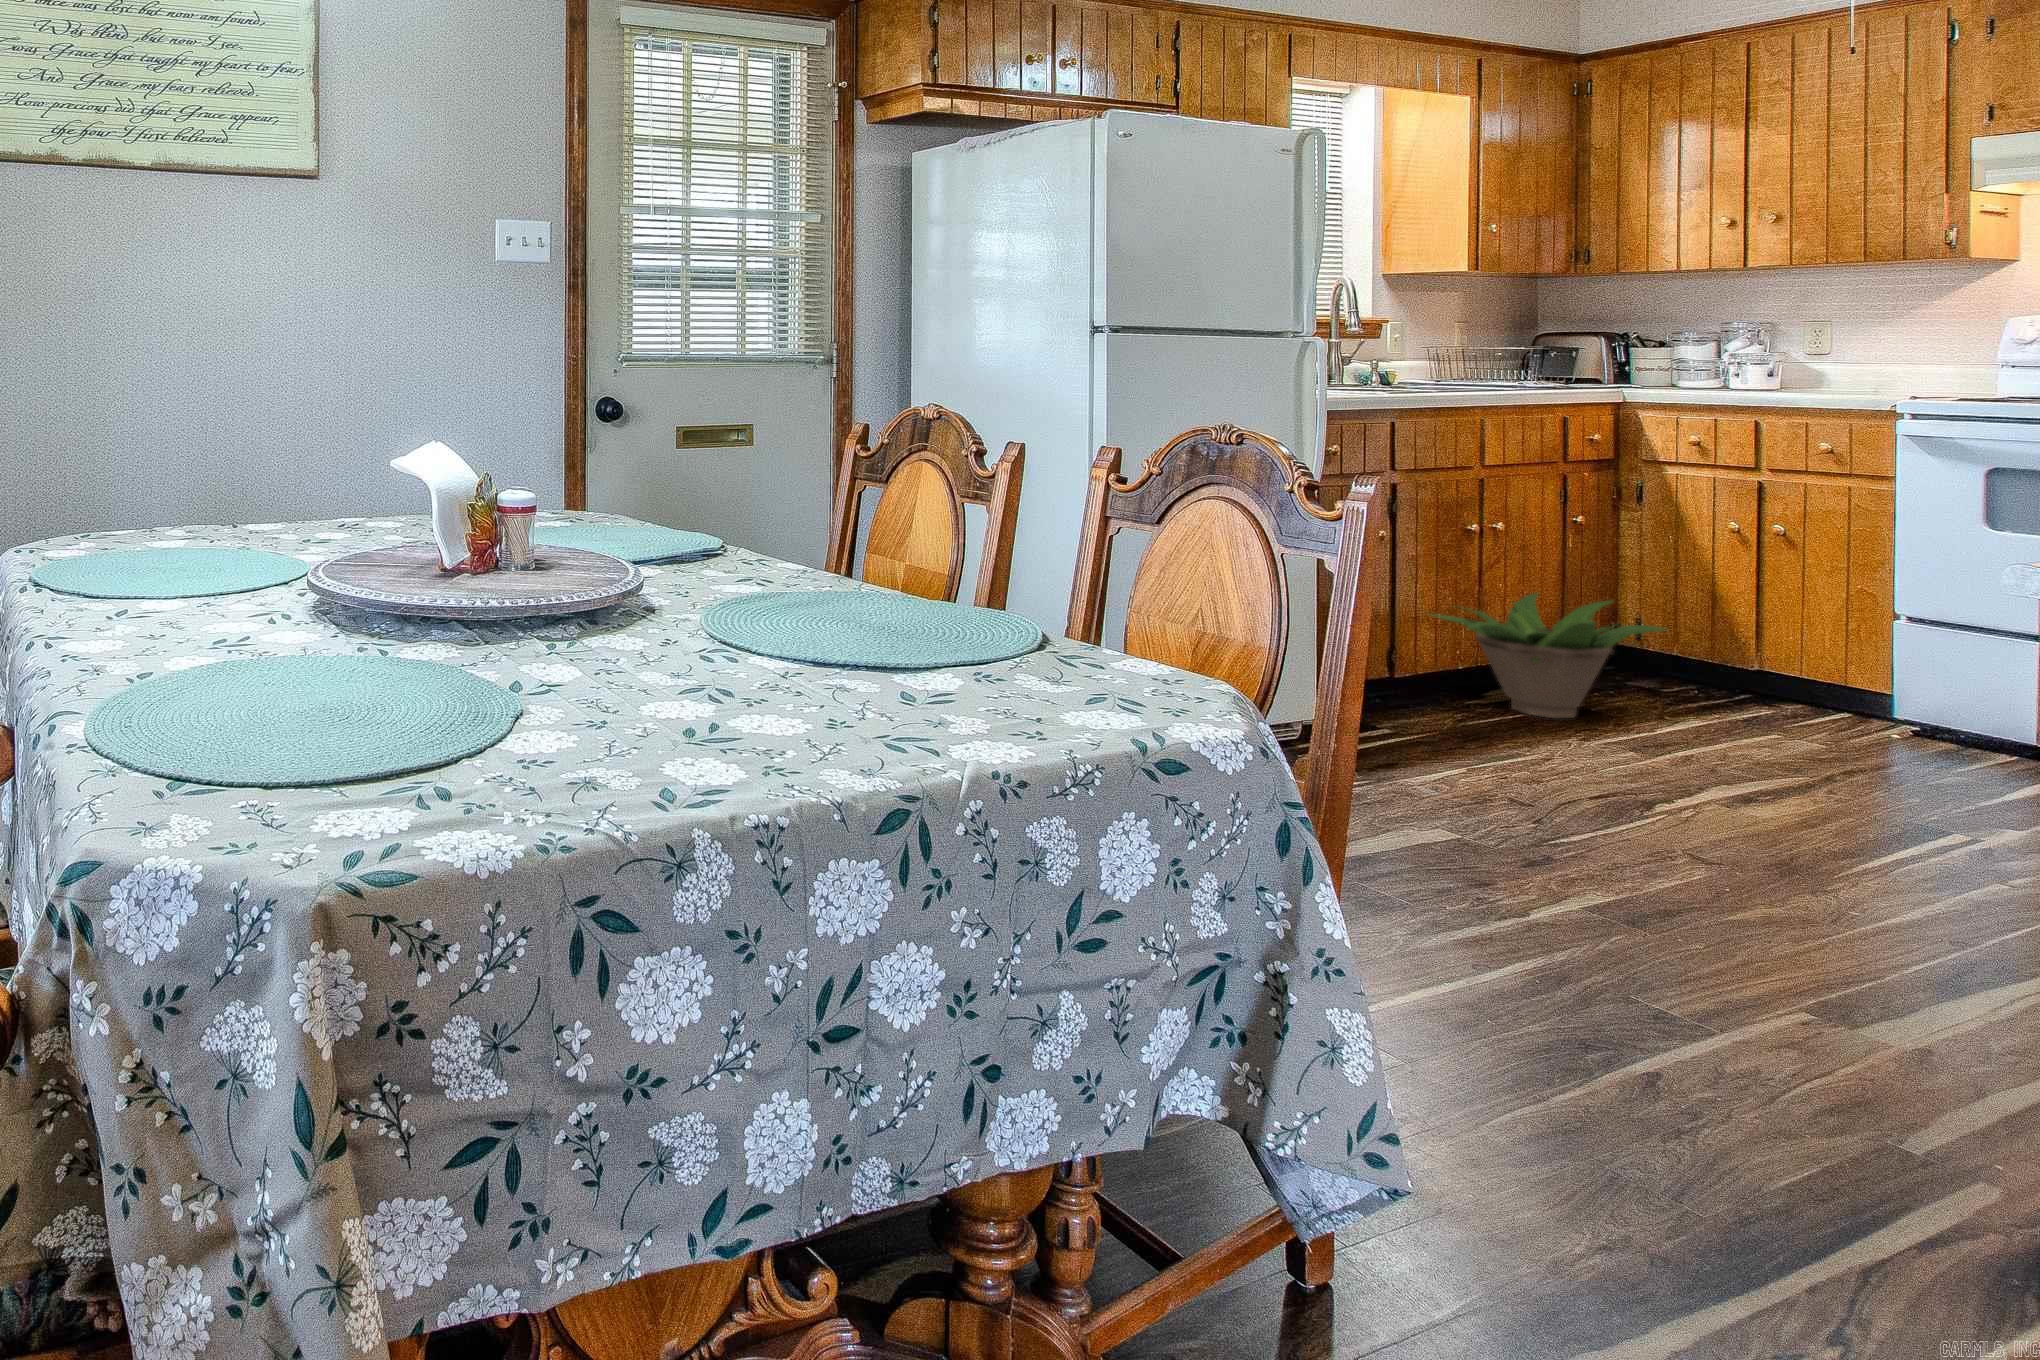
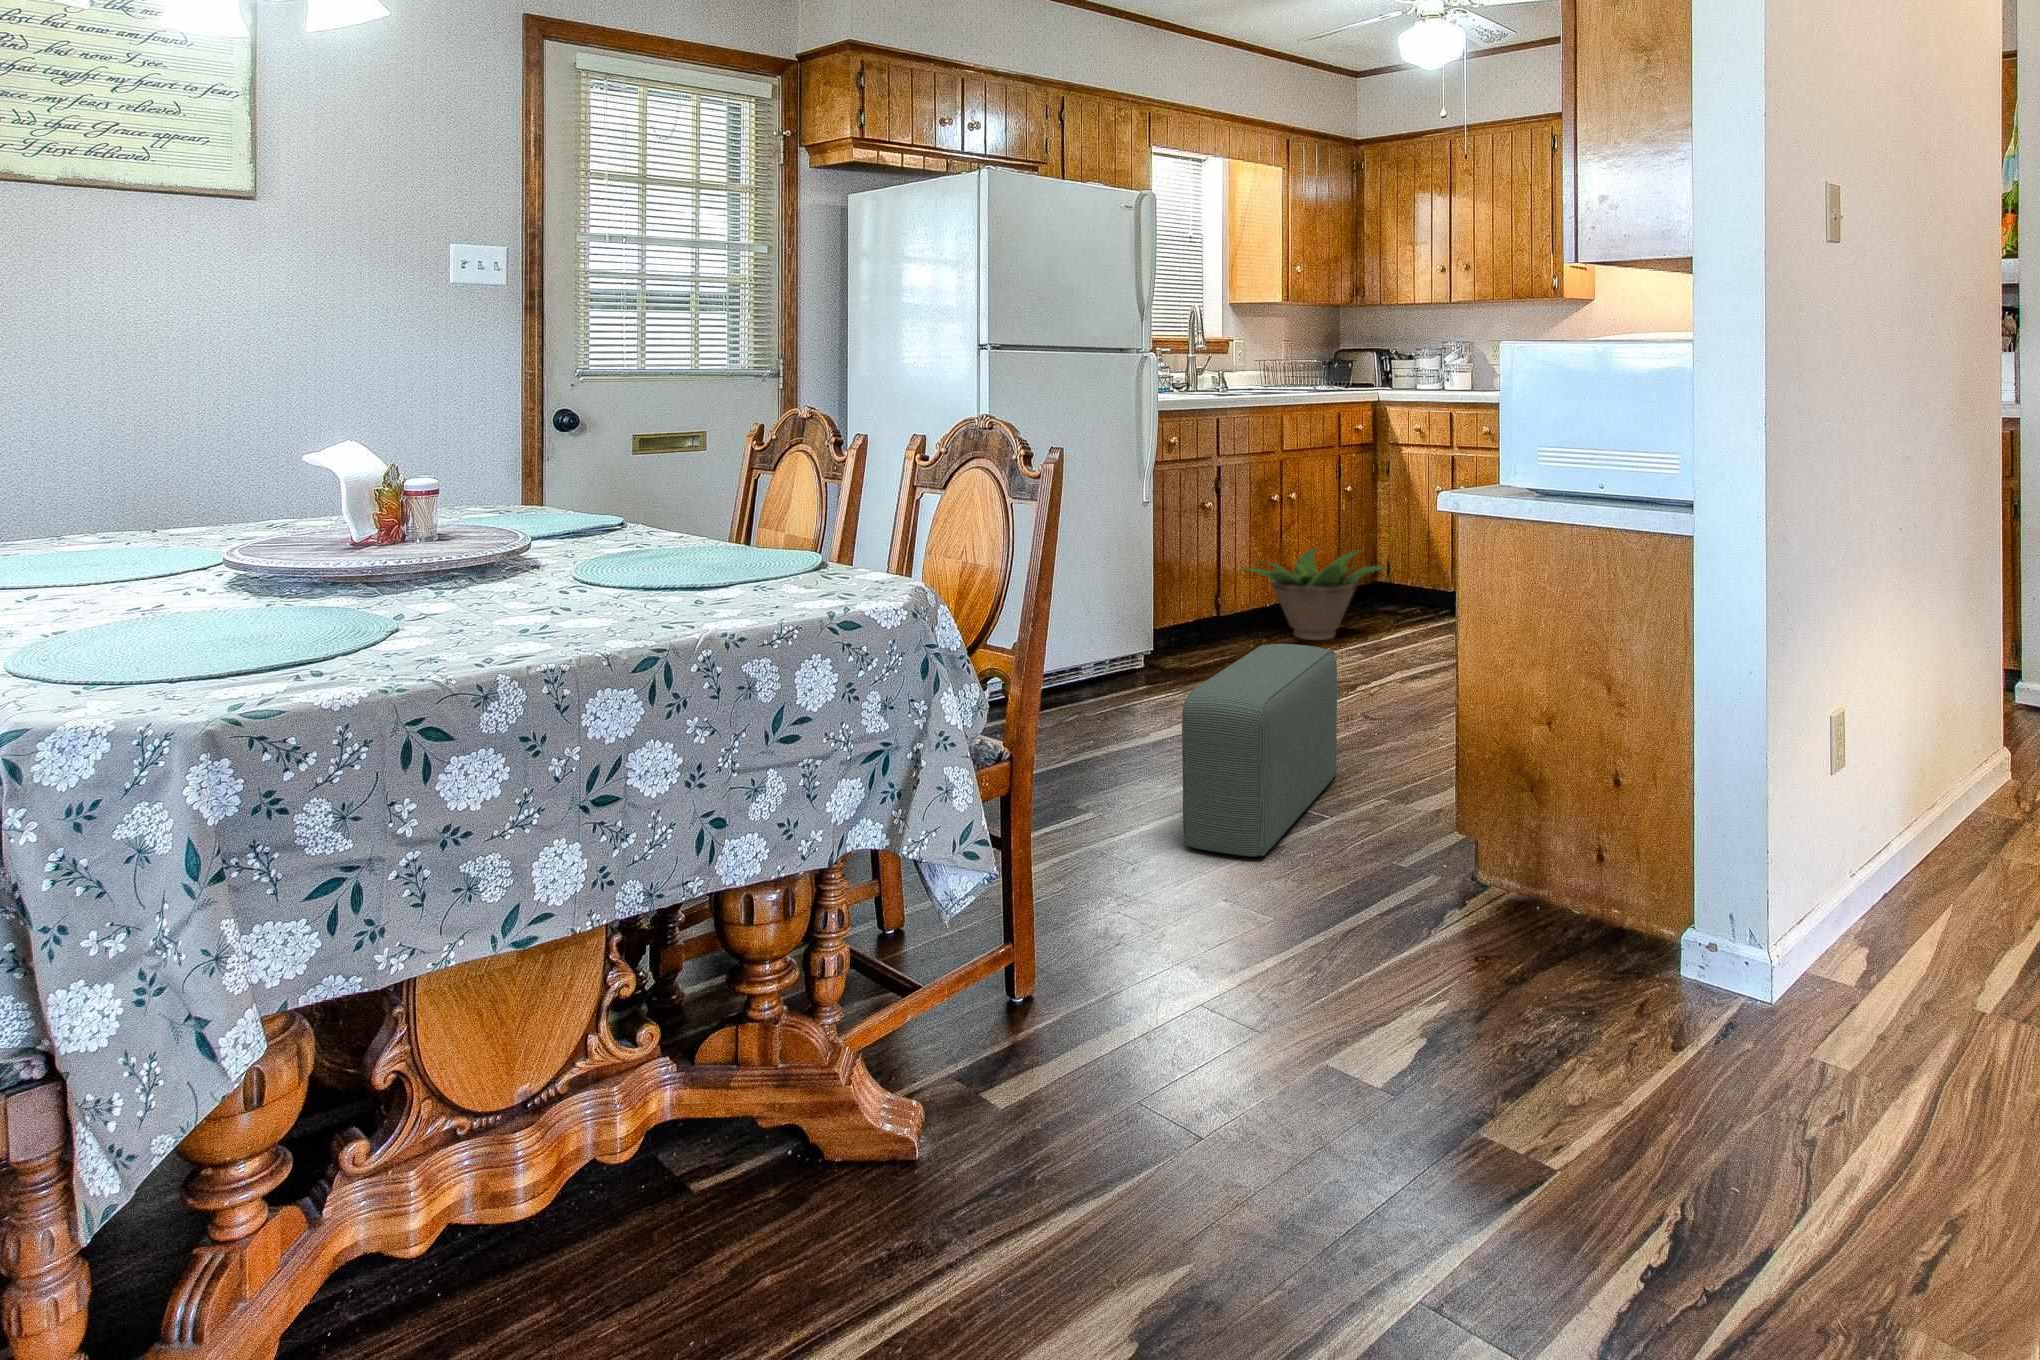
pouf: none [1489,748,1702,1082] -> present [1182,644,1337,856]

